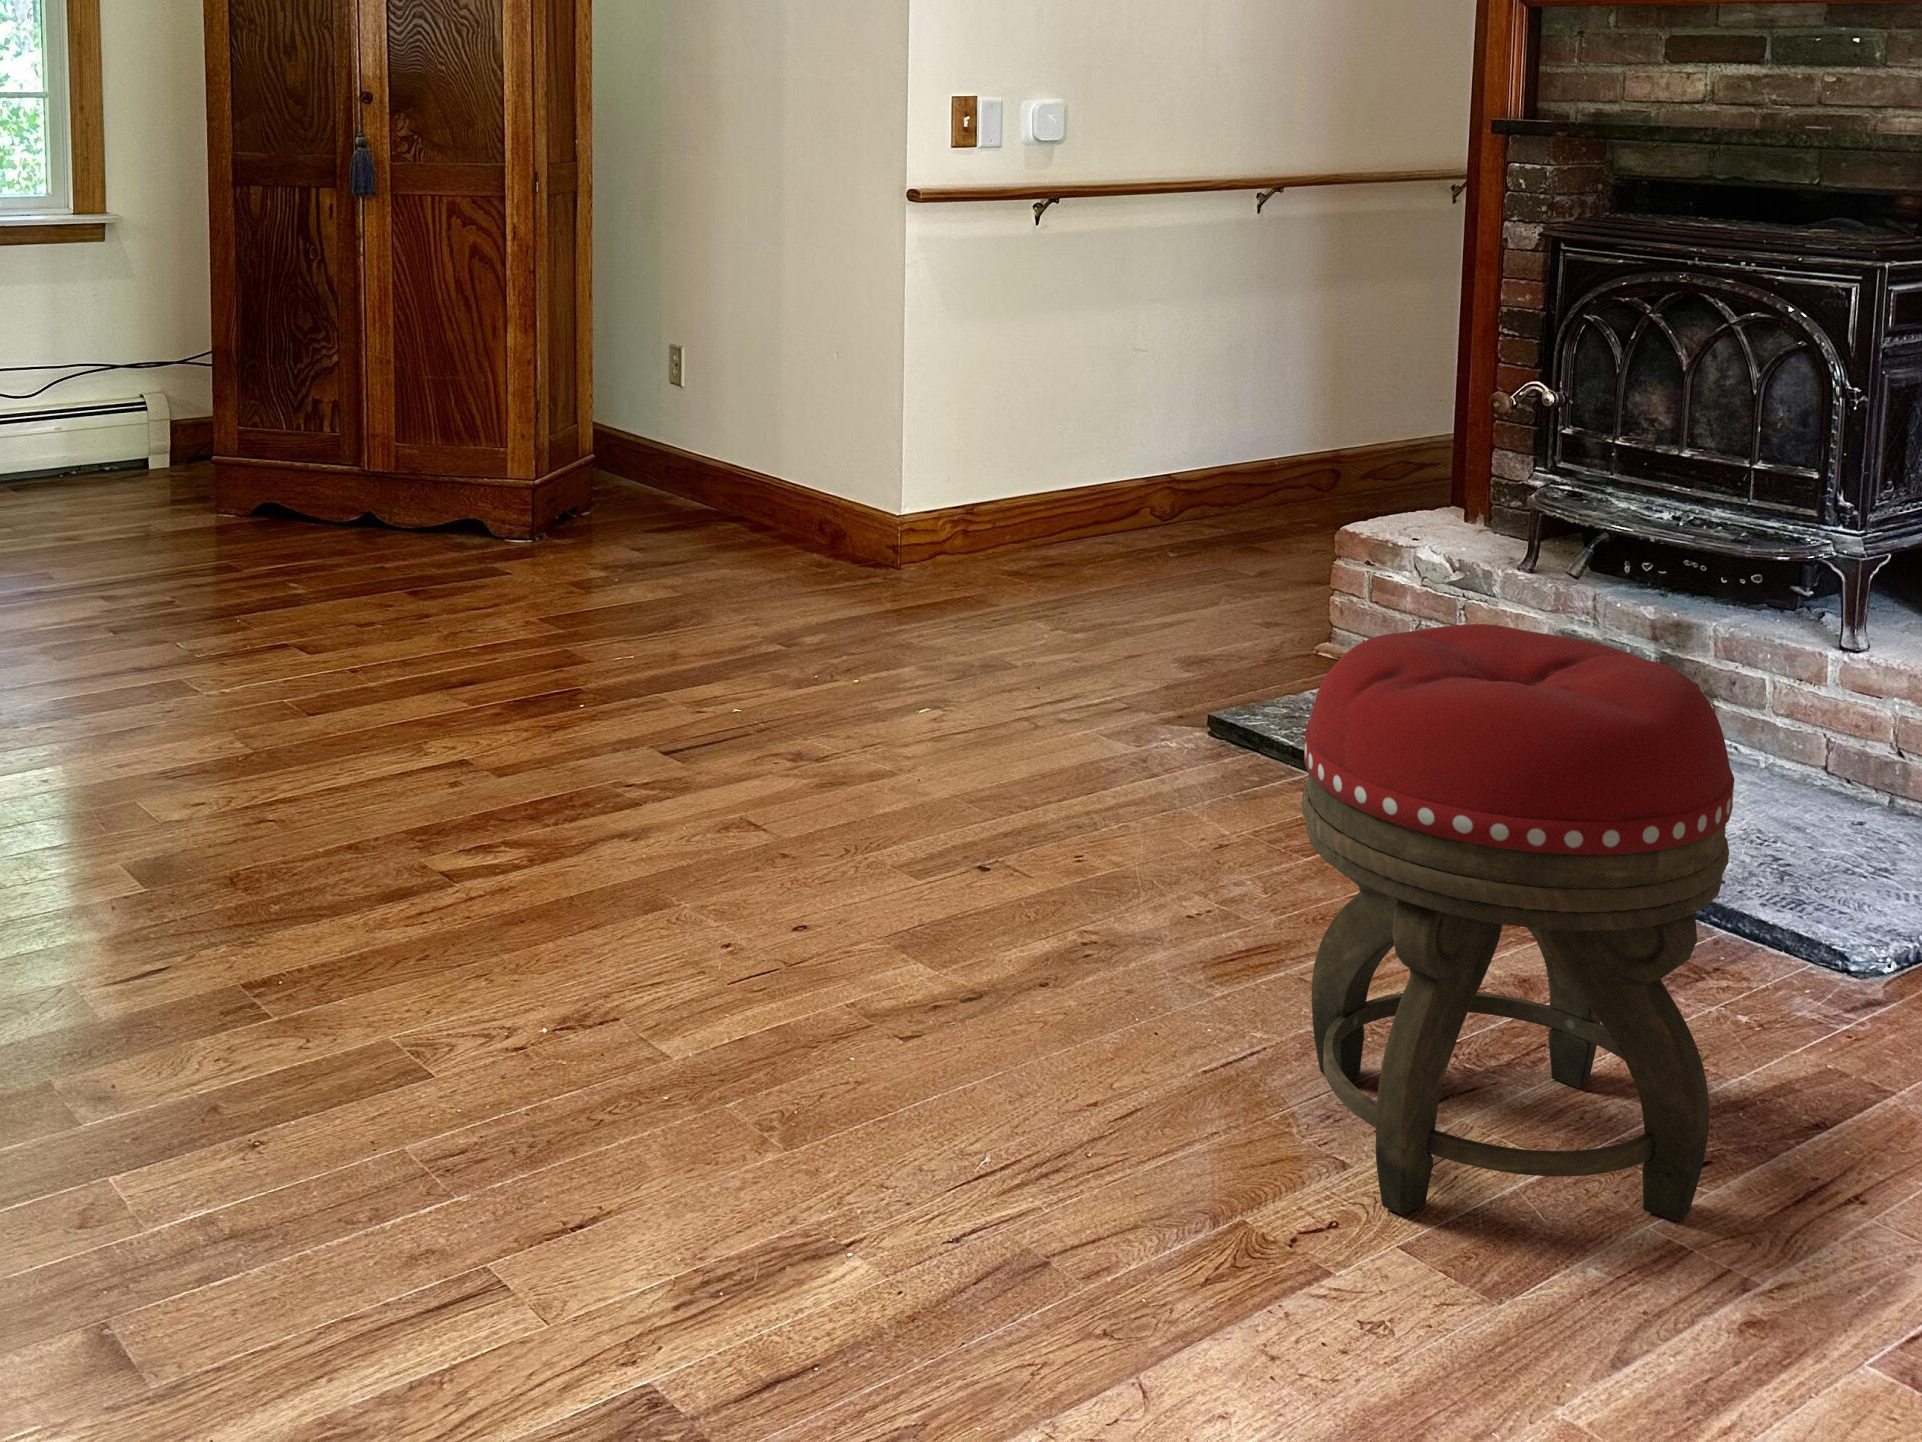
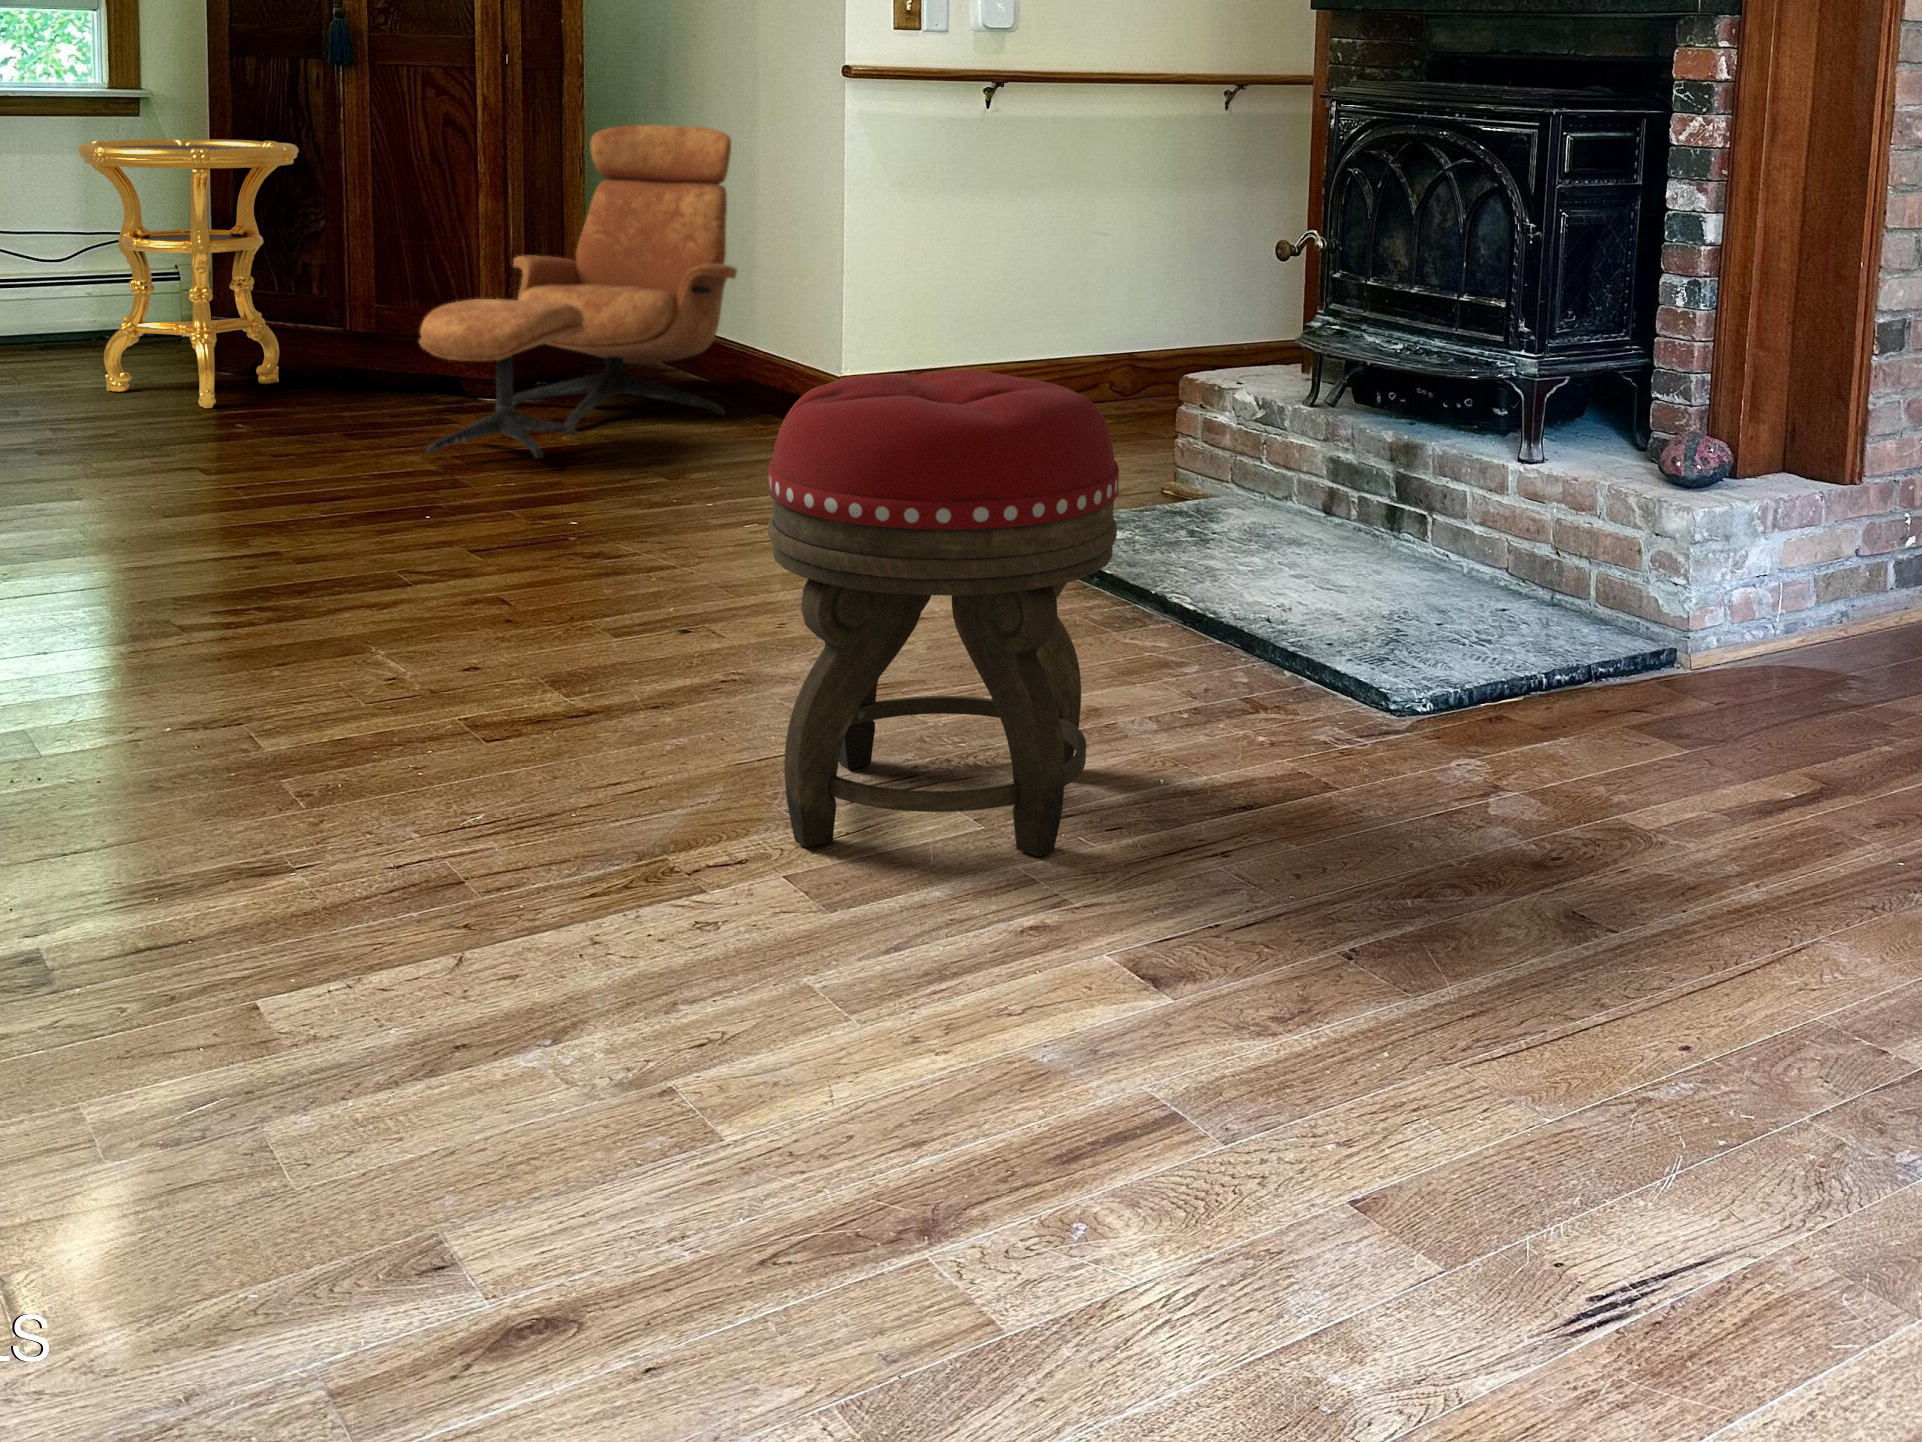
lounge chair: none [521,252,783,631] -> present [419,125,737,458]
side table: none [98,278,318,568] -> present [78,139,299,408]

